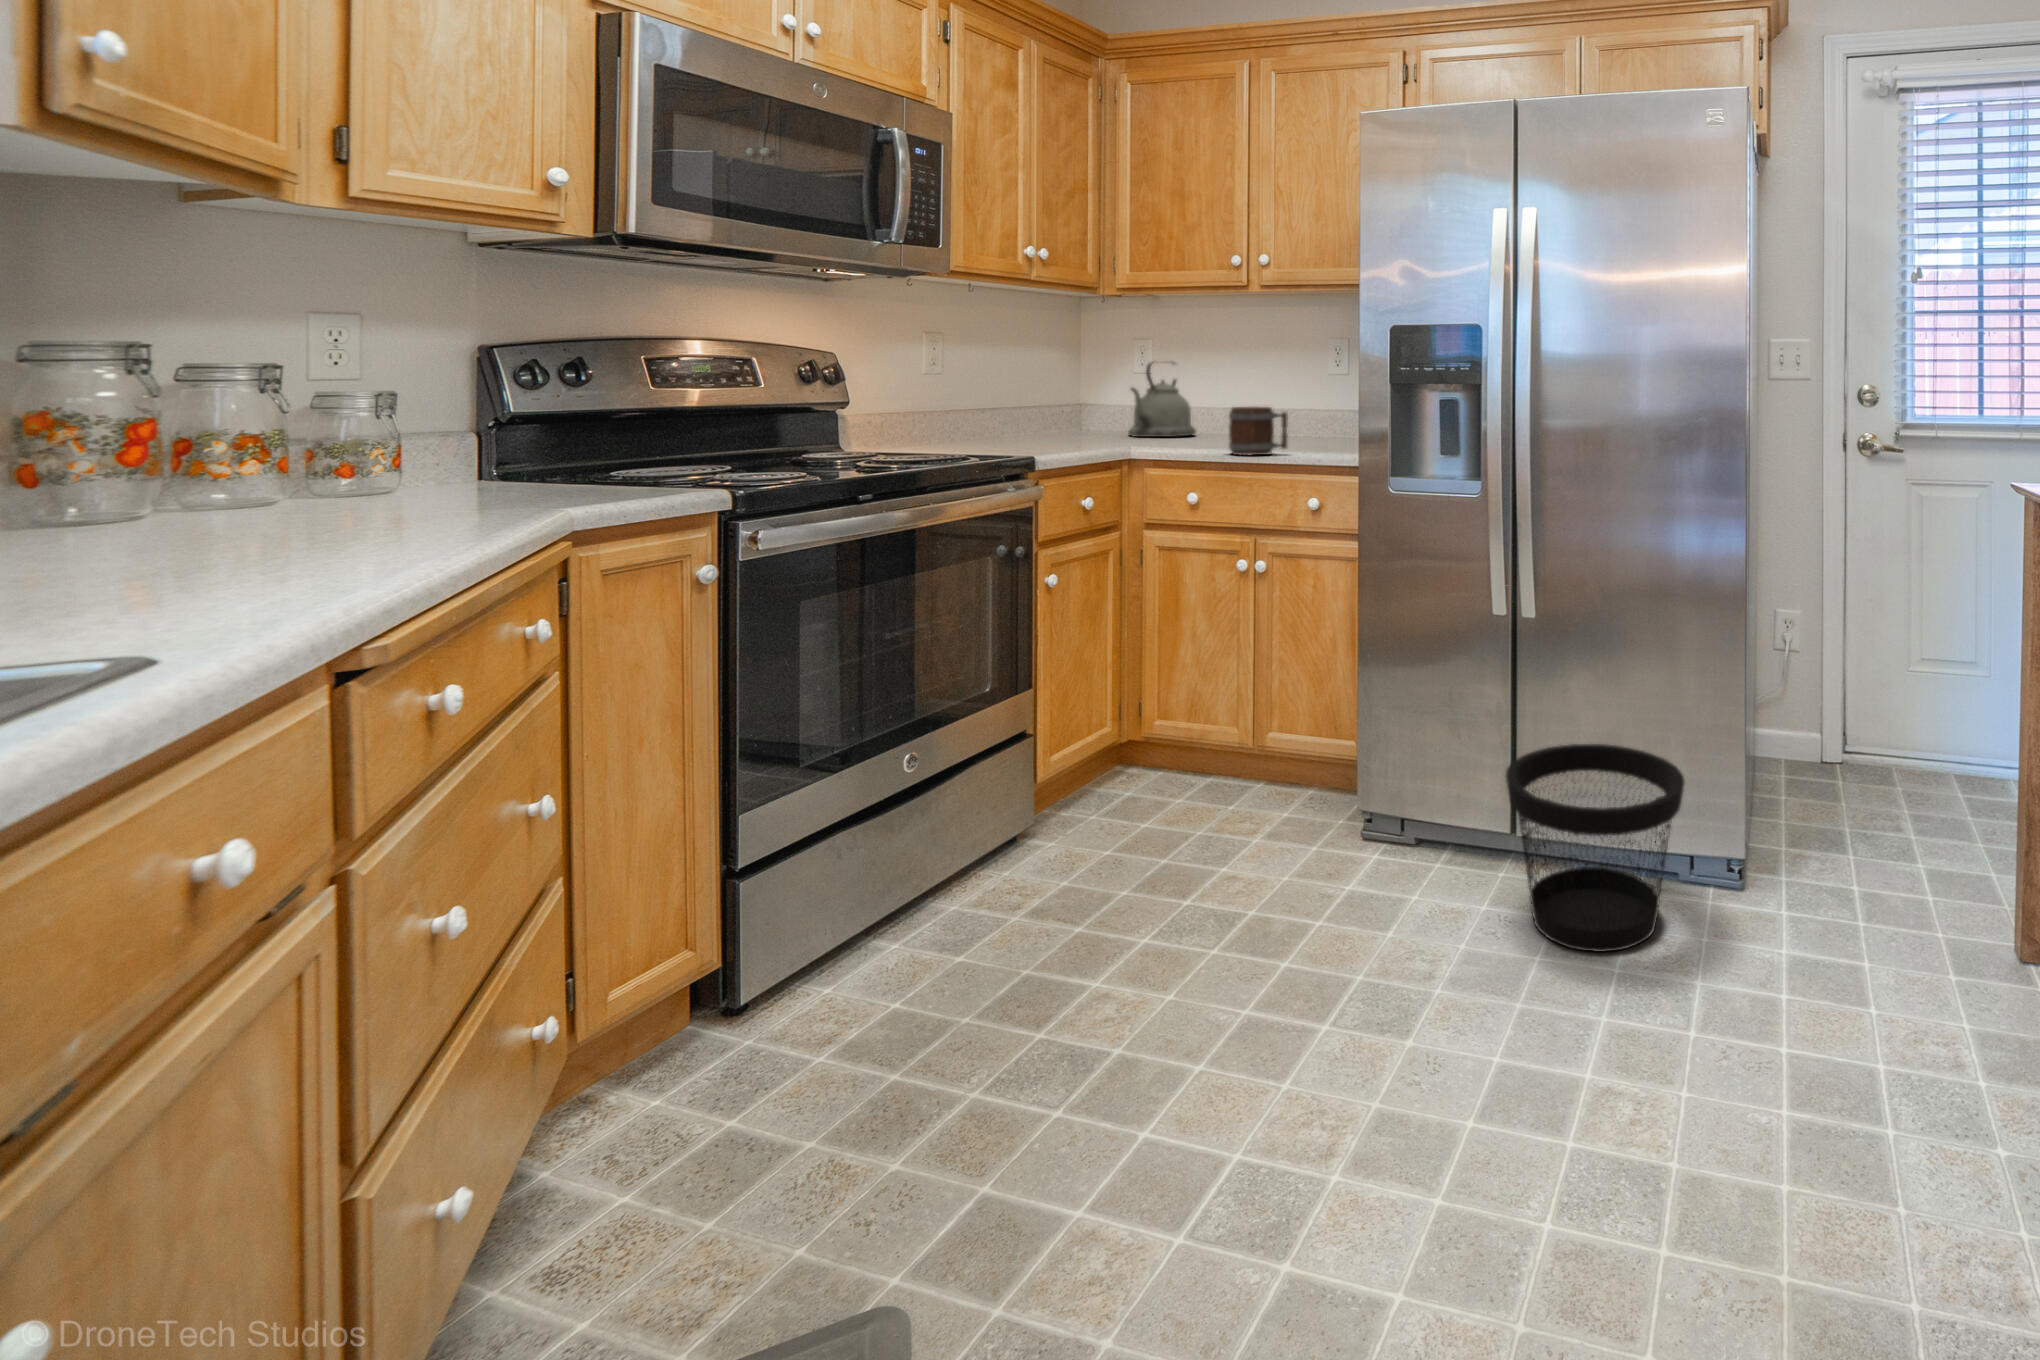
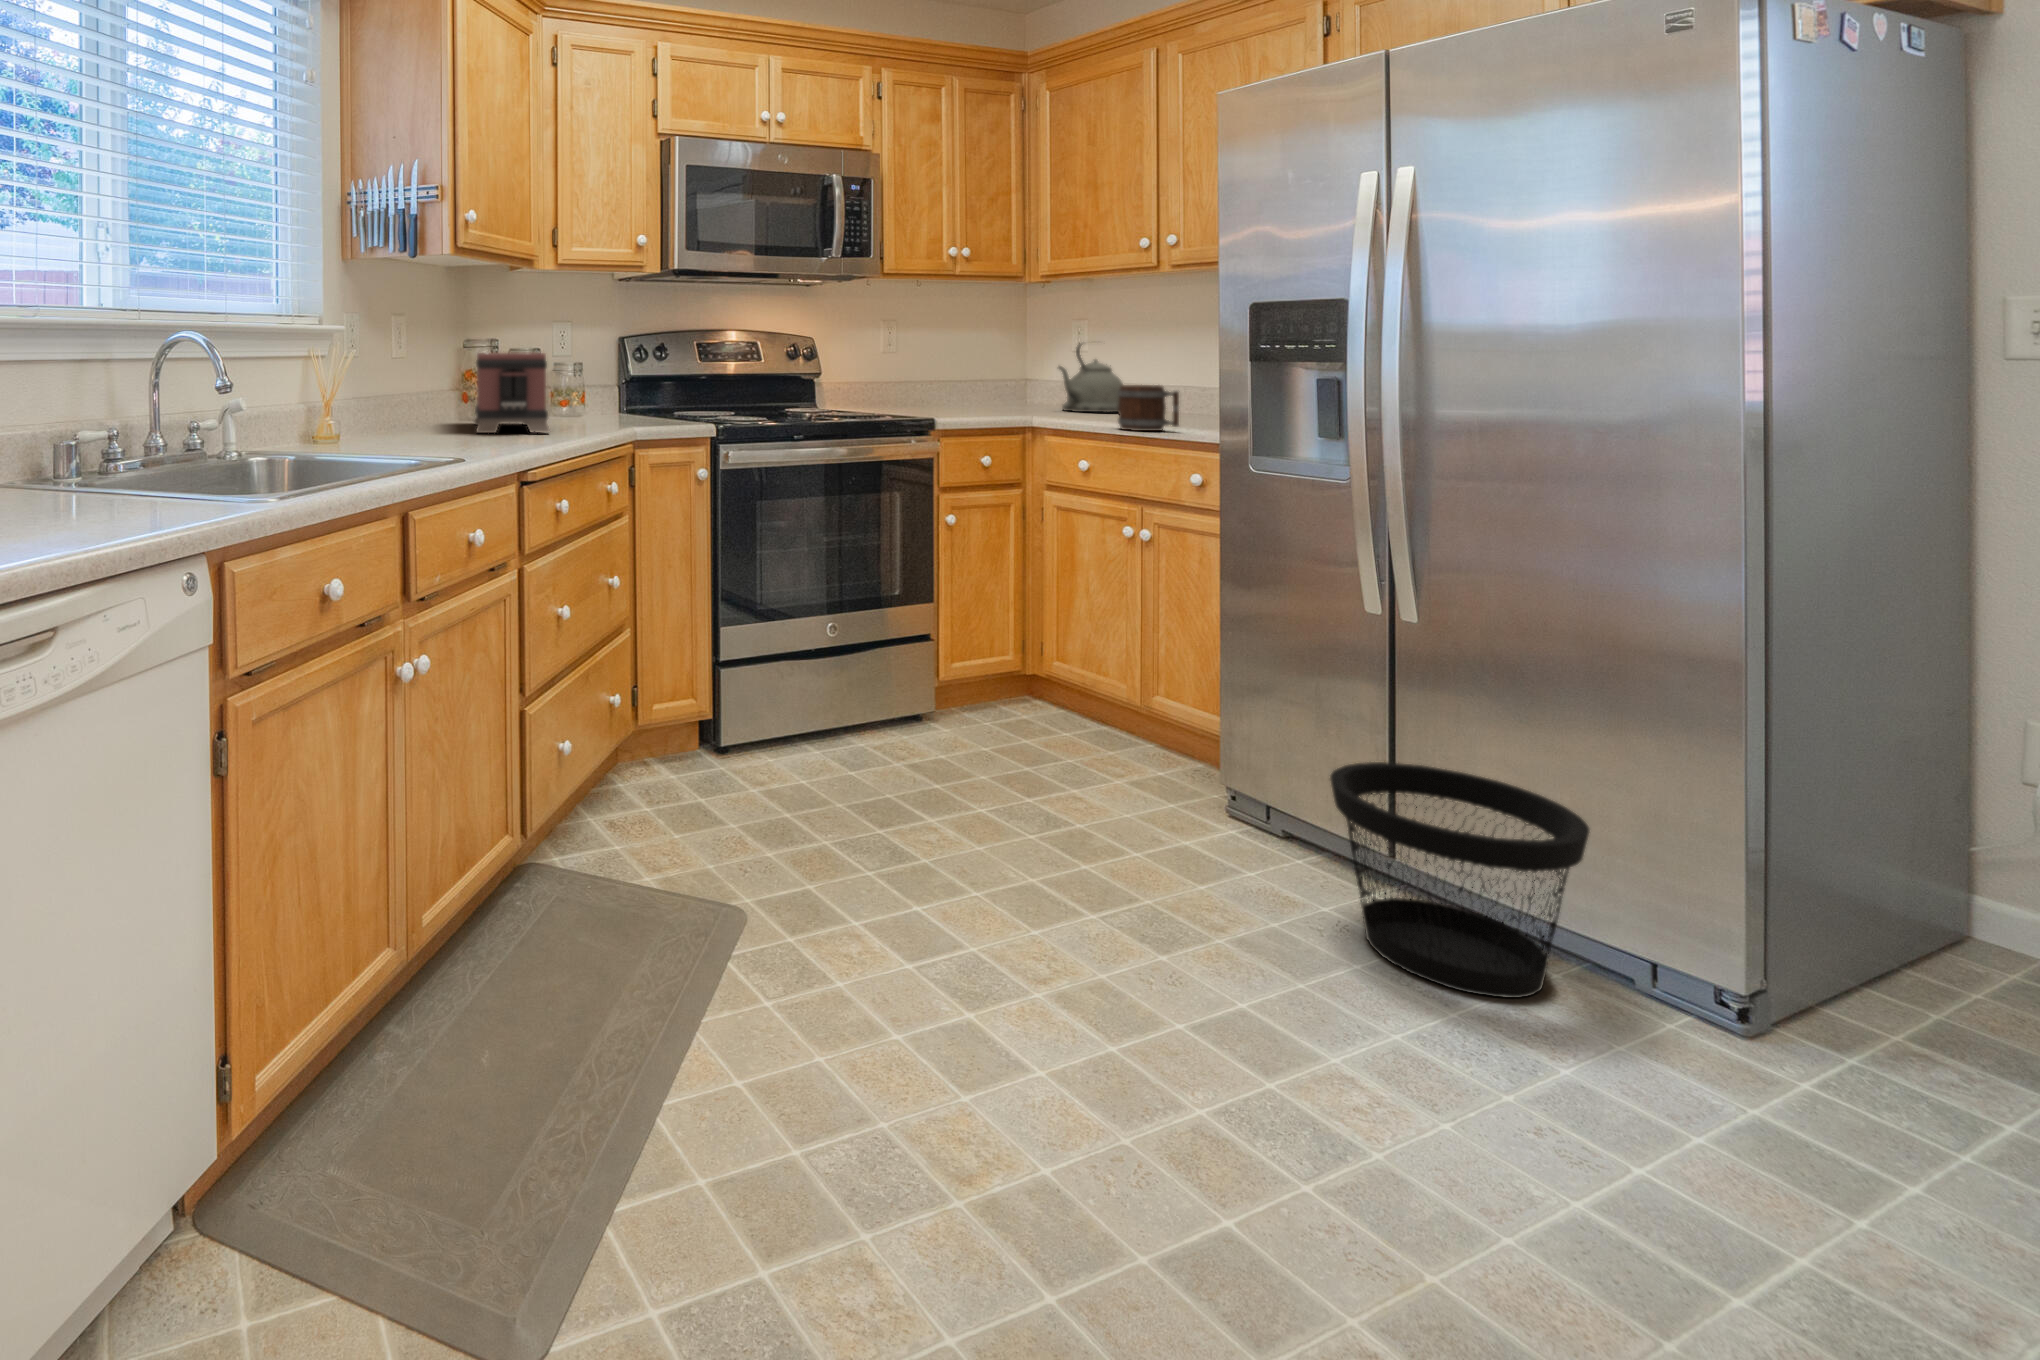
toaster: none [74,371,363,557] -> present [473,352,549,433]

